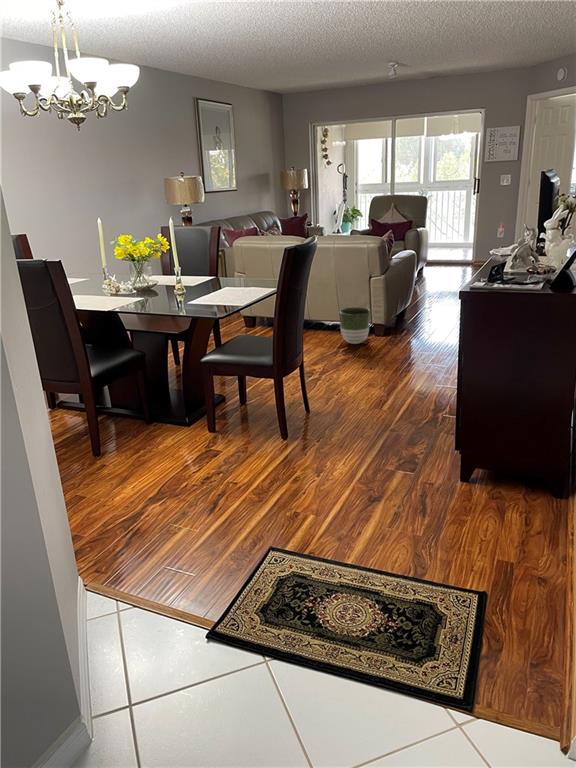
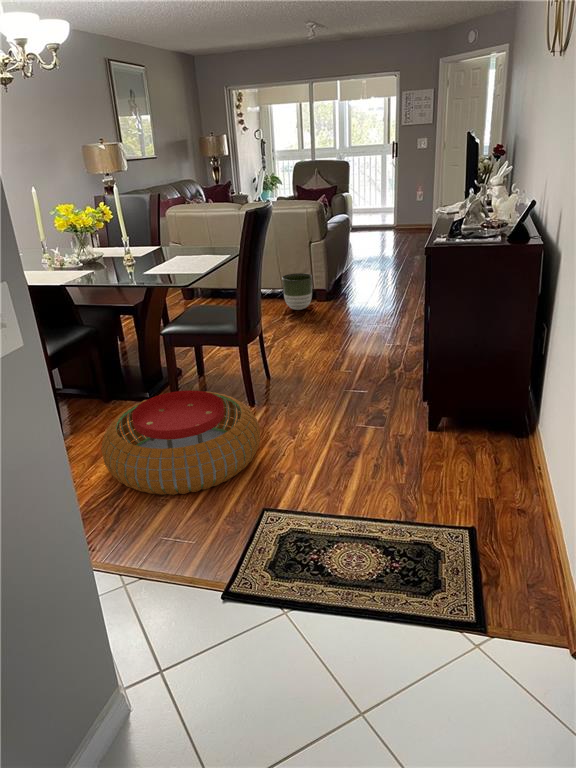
pouf: none [126,420,282,524] -> present [101,390,260,495]

